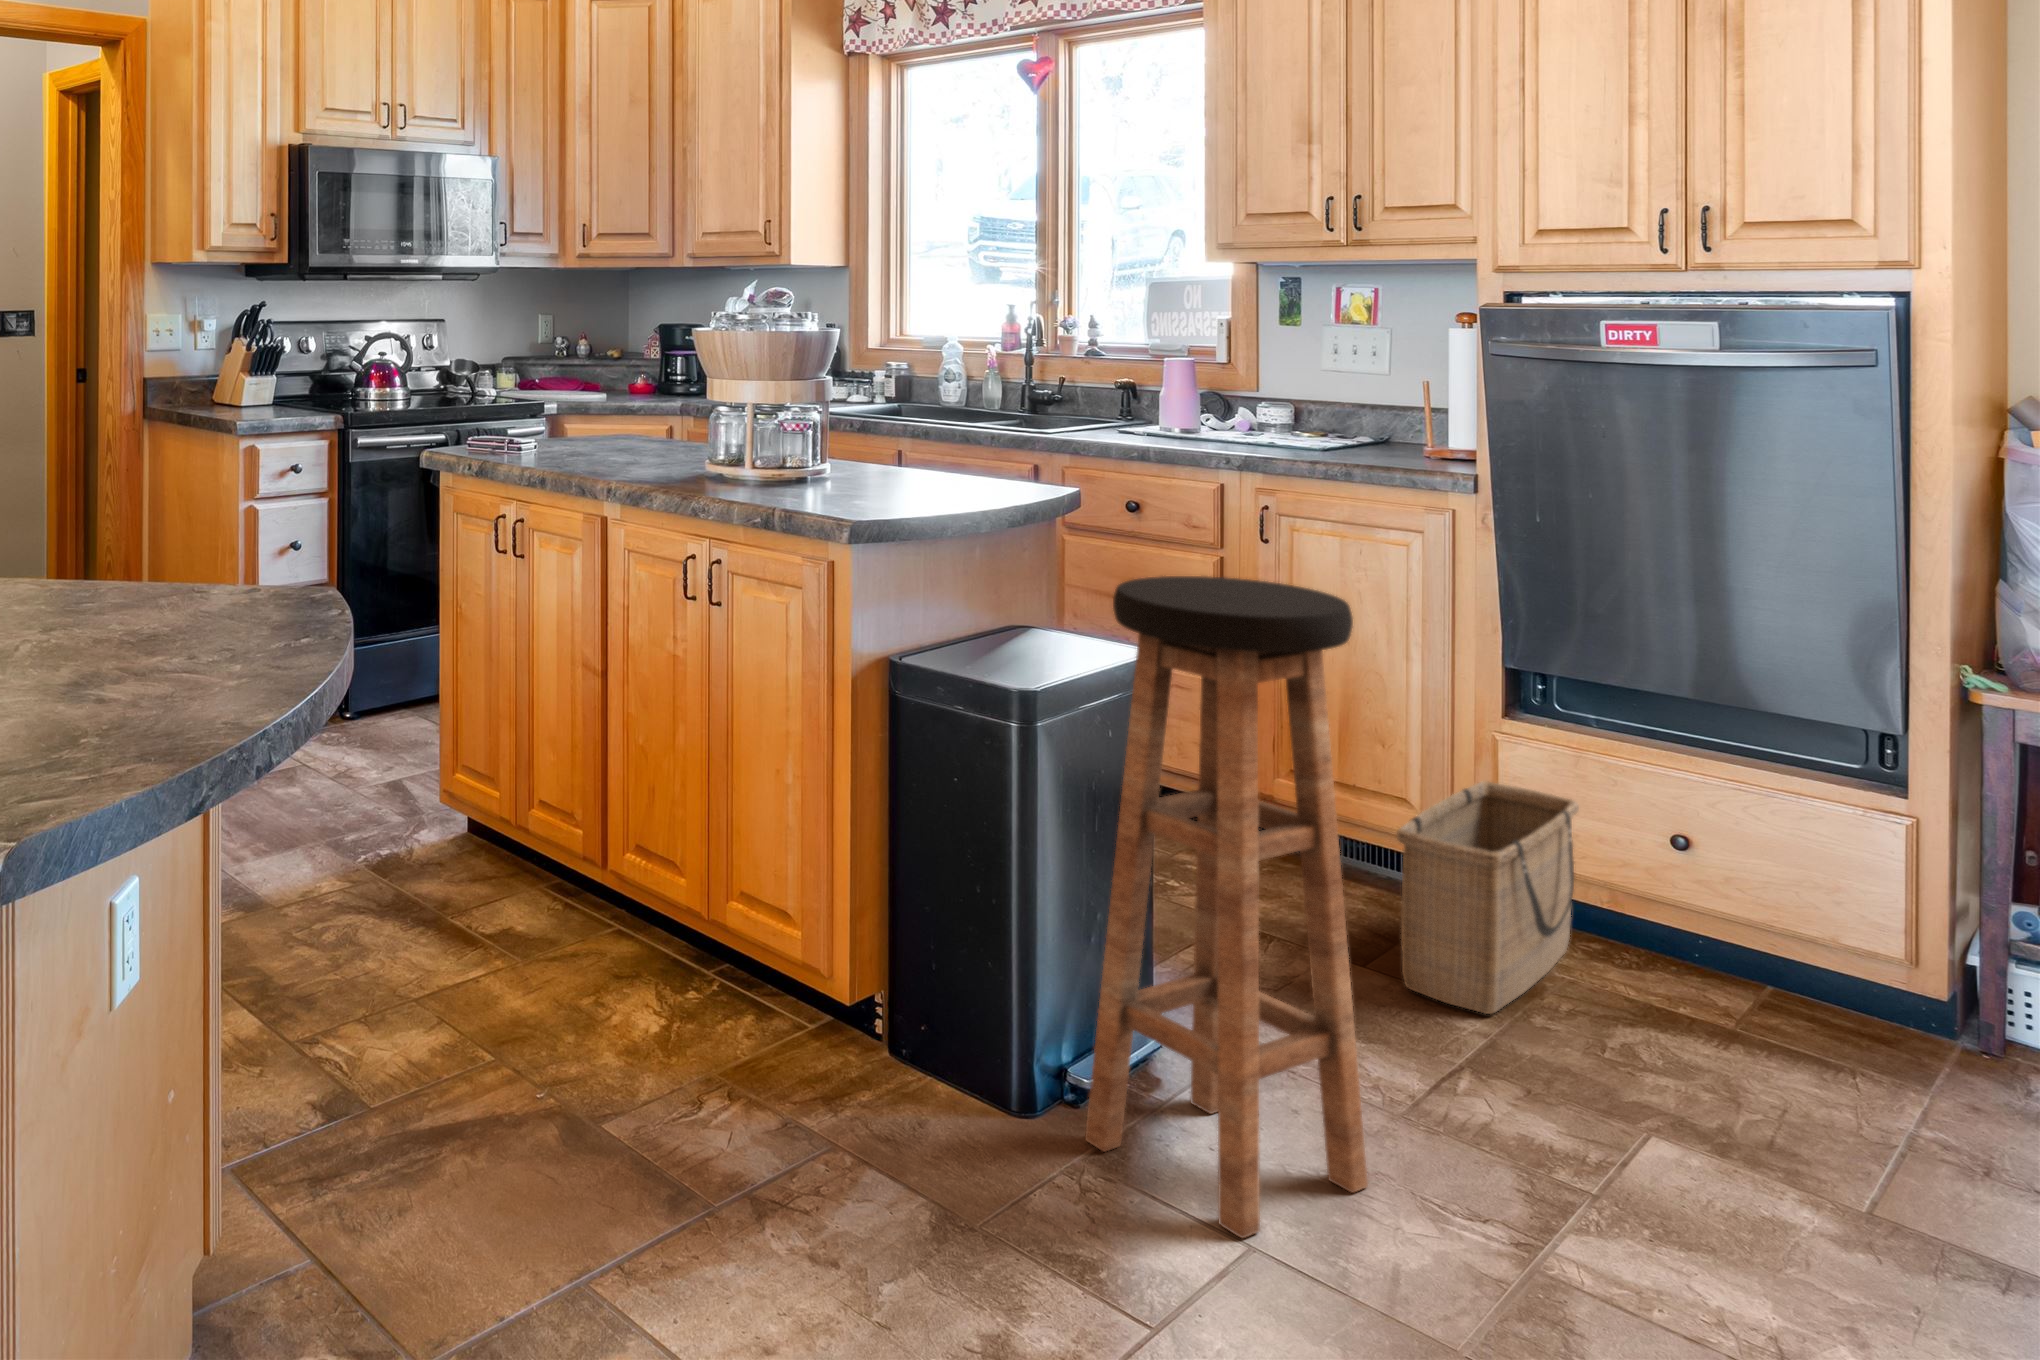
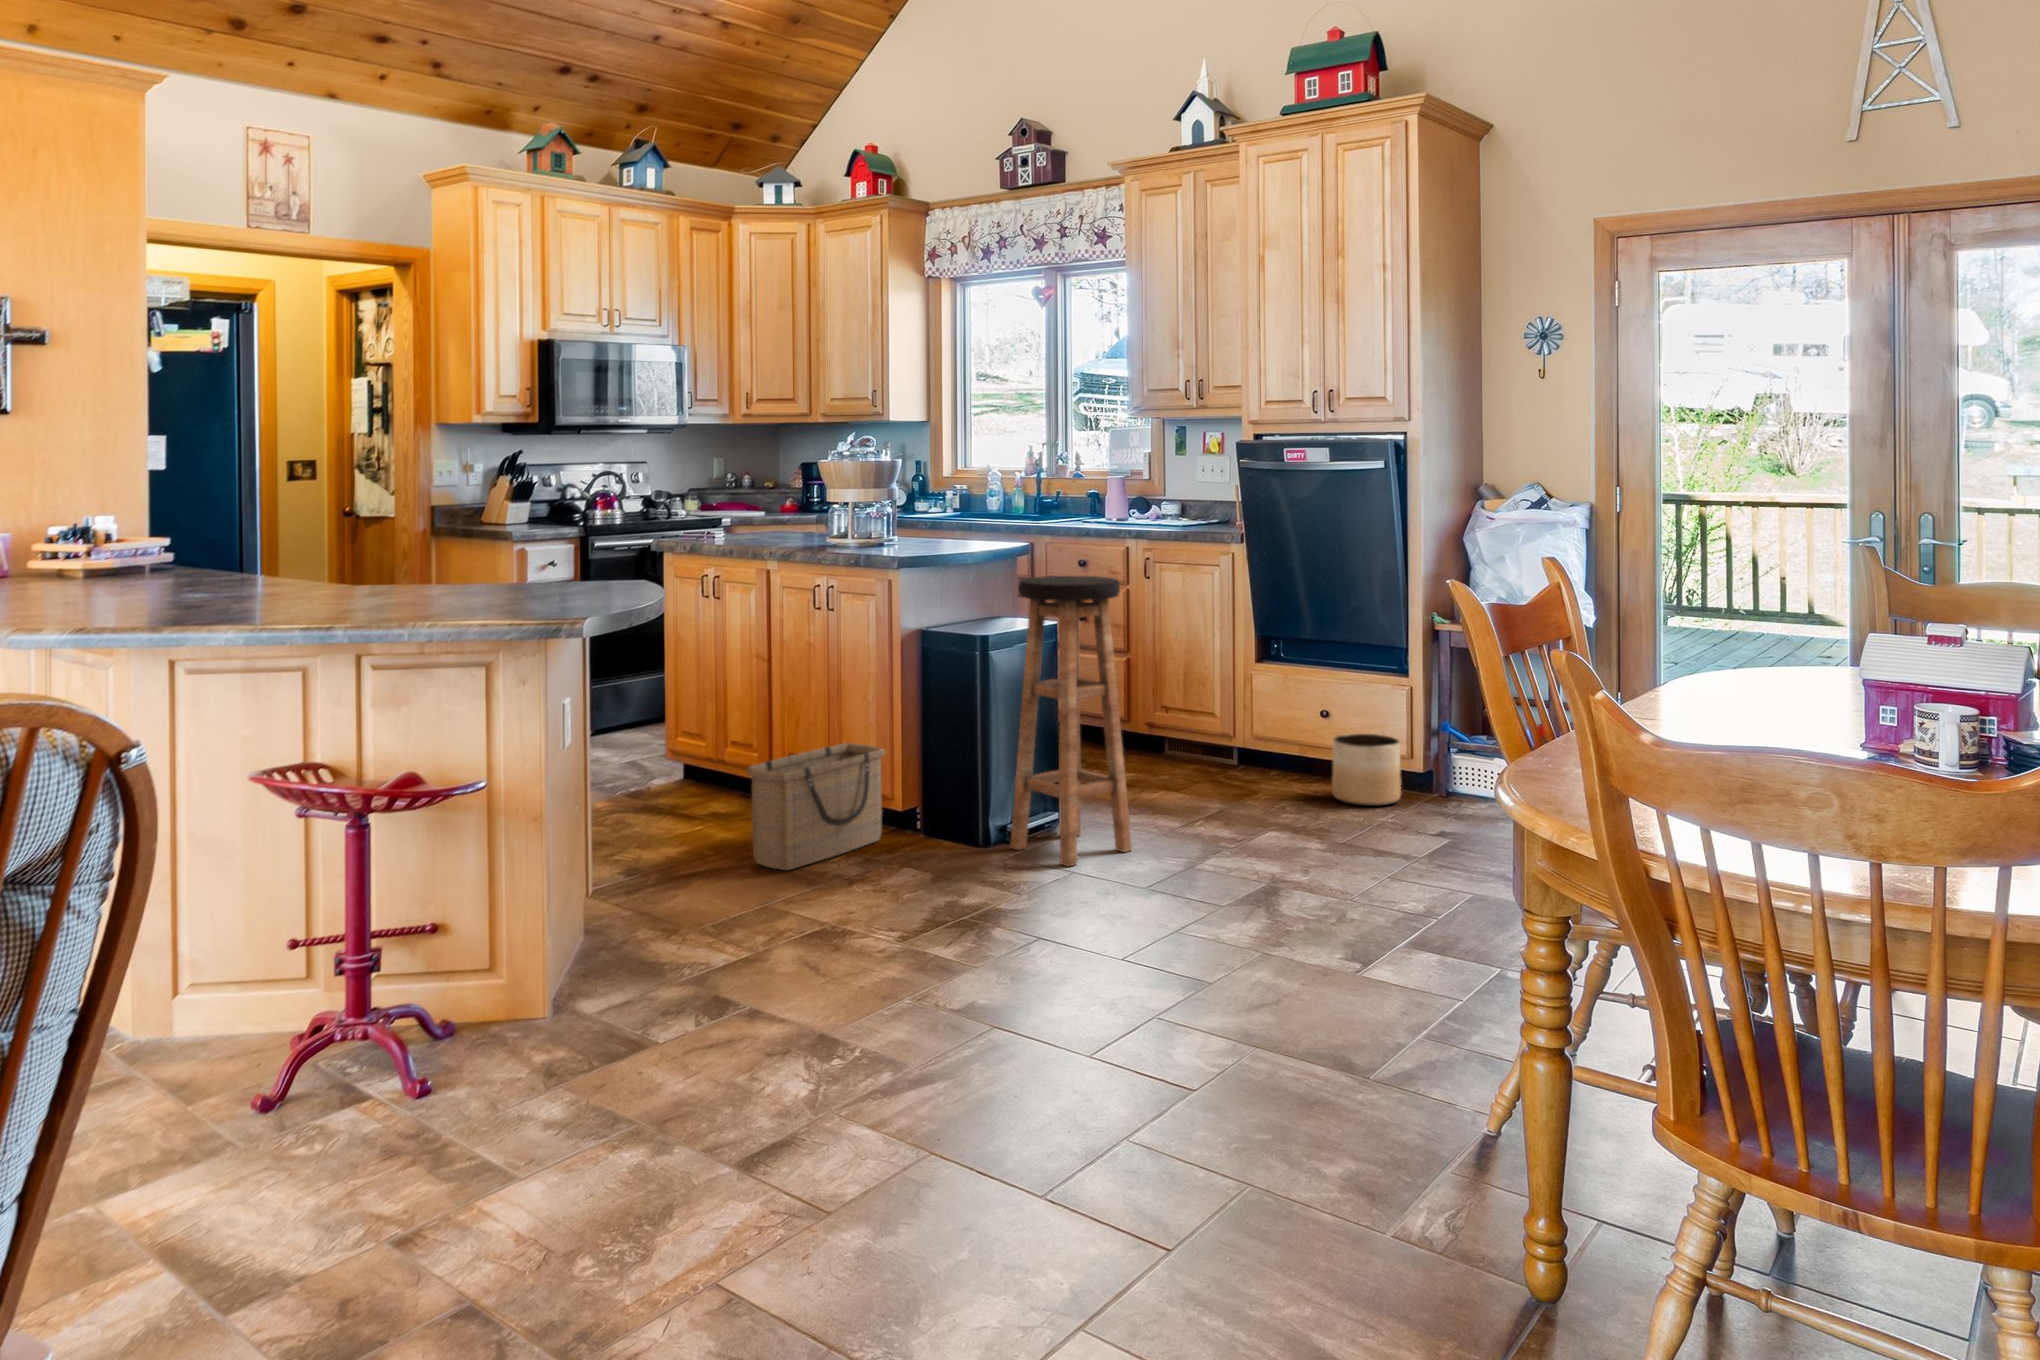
basket: present [1397,782,1579,1014] -> present [747,743,885,870]
planter: none [1732,897,1914,1075] -> present [1332,734,1401,806]

